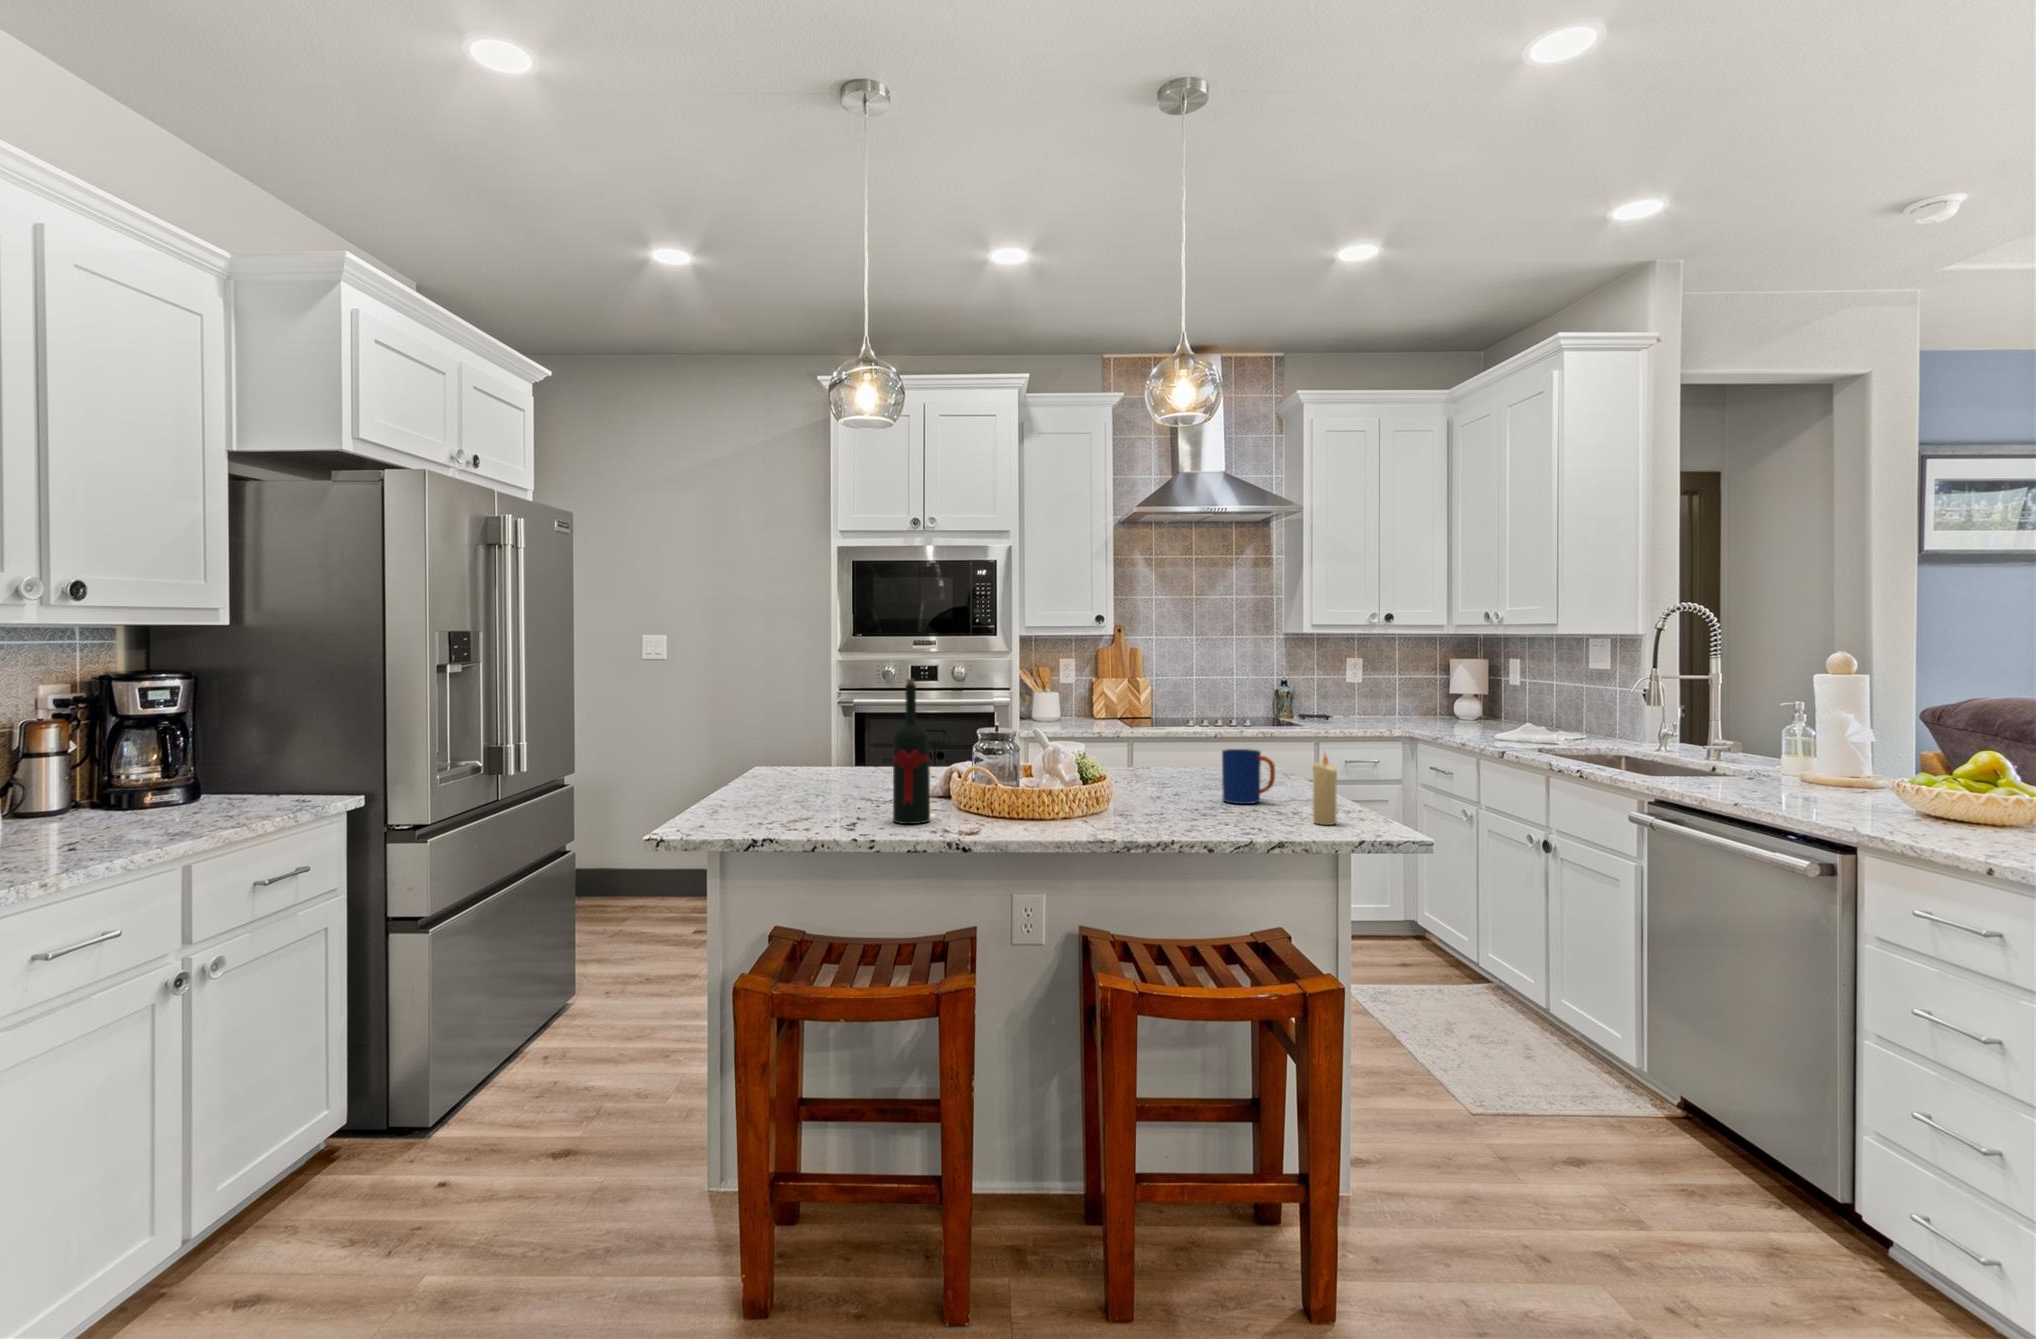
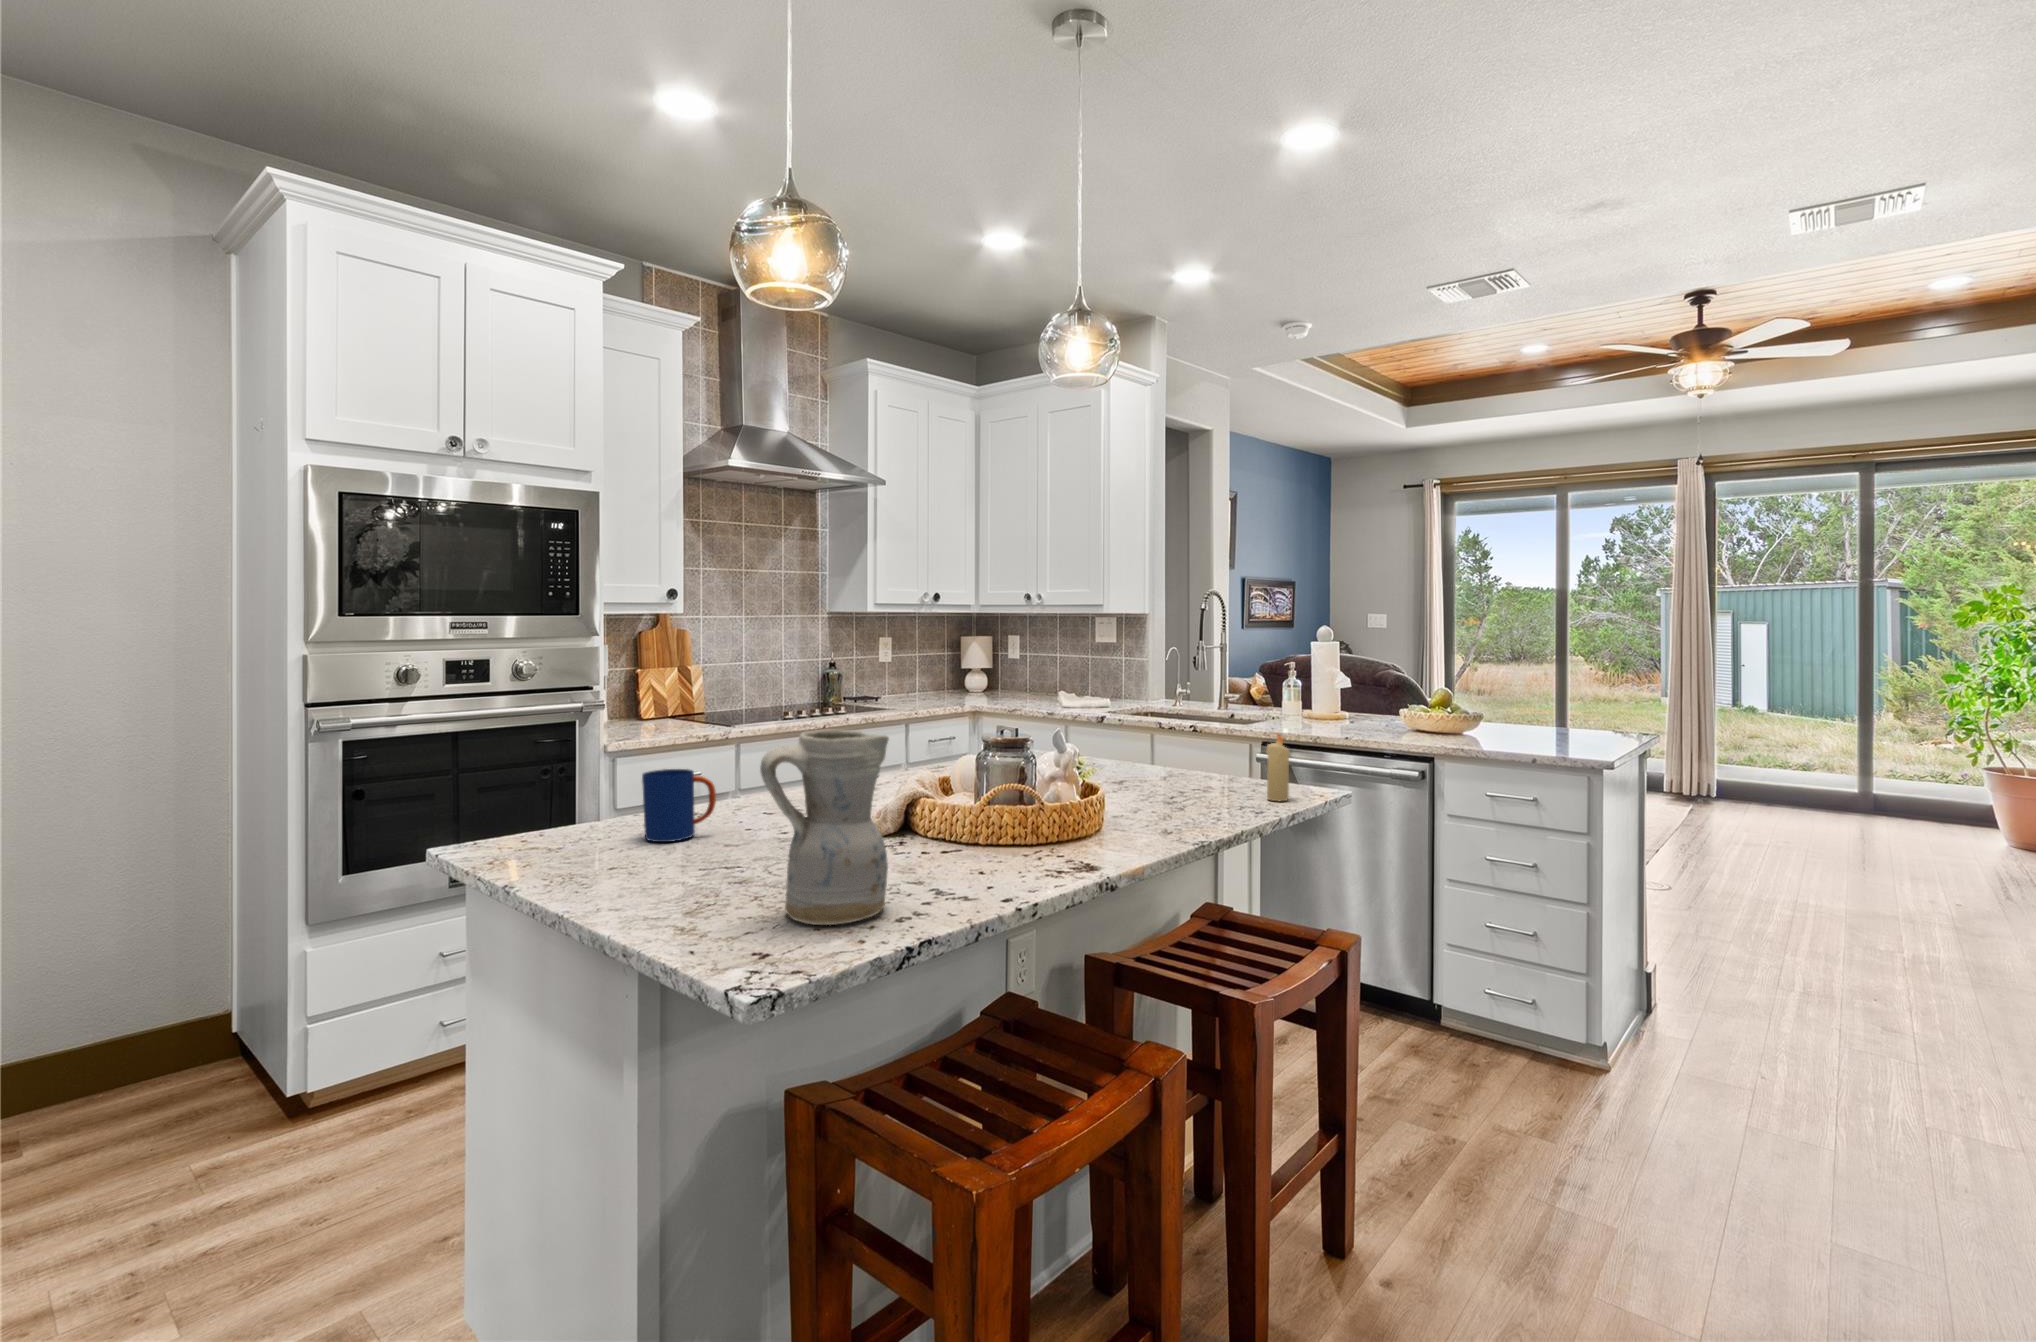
wine bottle: present [893,679,930,824] -> none [963,684,1018,879]
ceramic pitcher: none [730,702,809,825] -> present [760,730,889,925]
mug: present [1222,749,1275,804] -> present [642,769,716,842]

